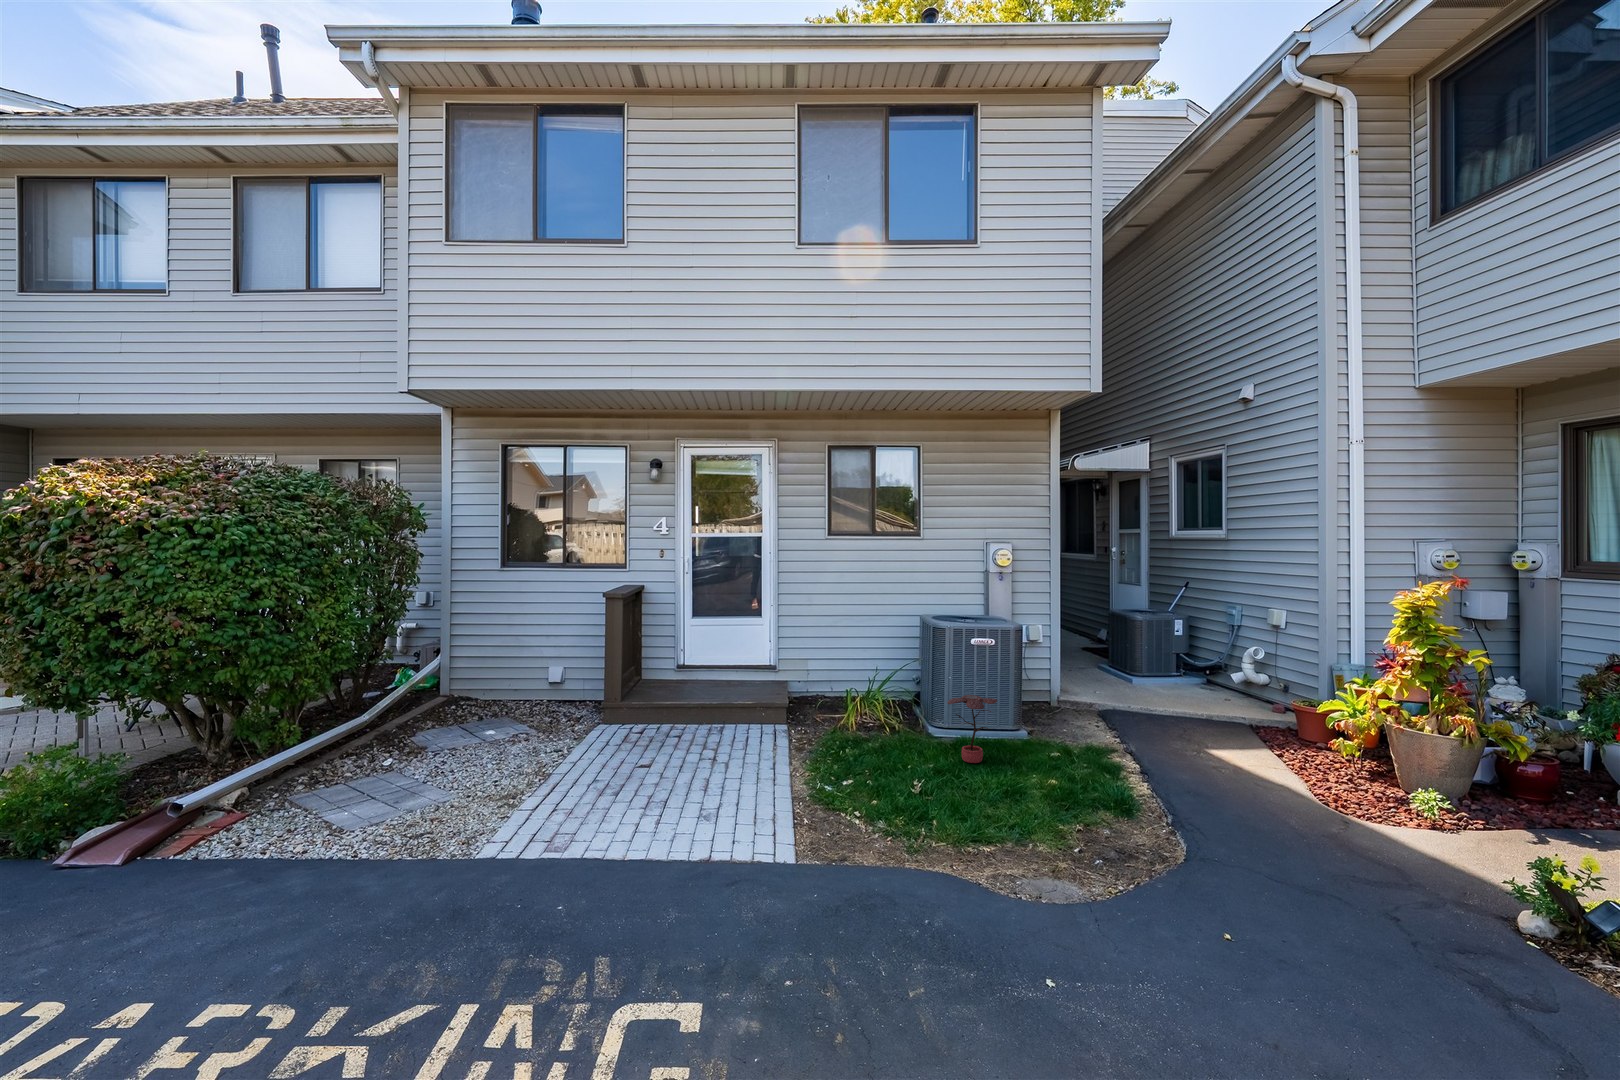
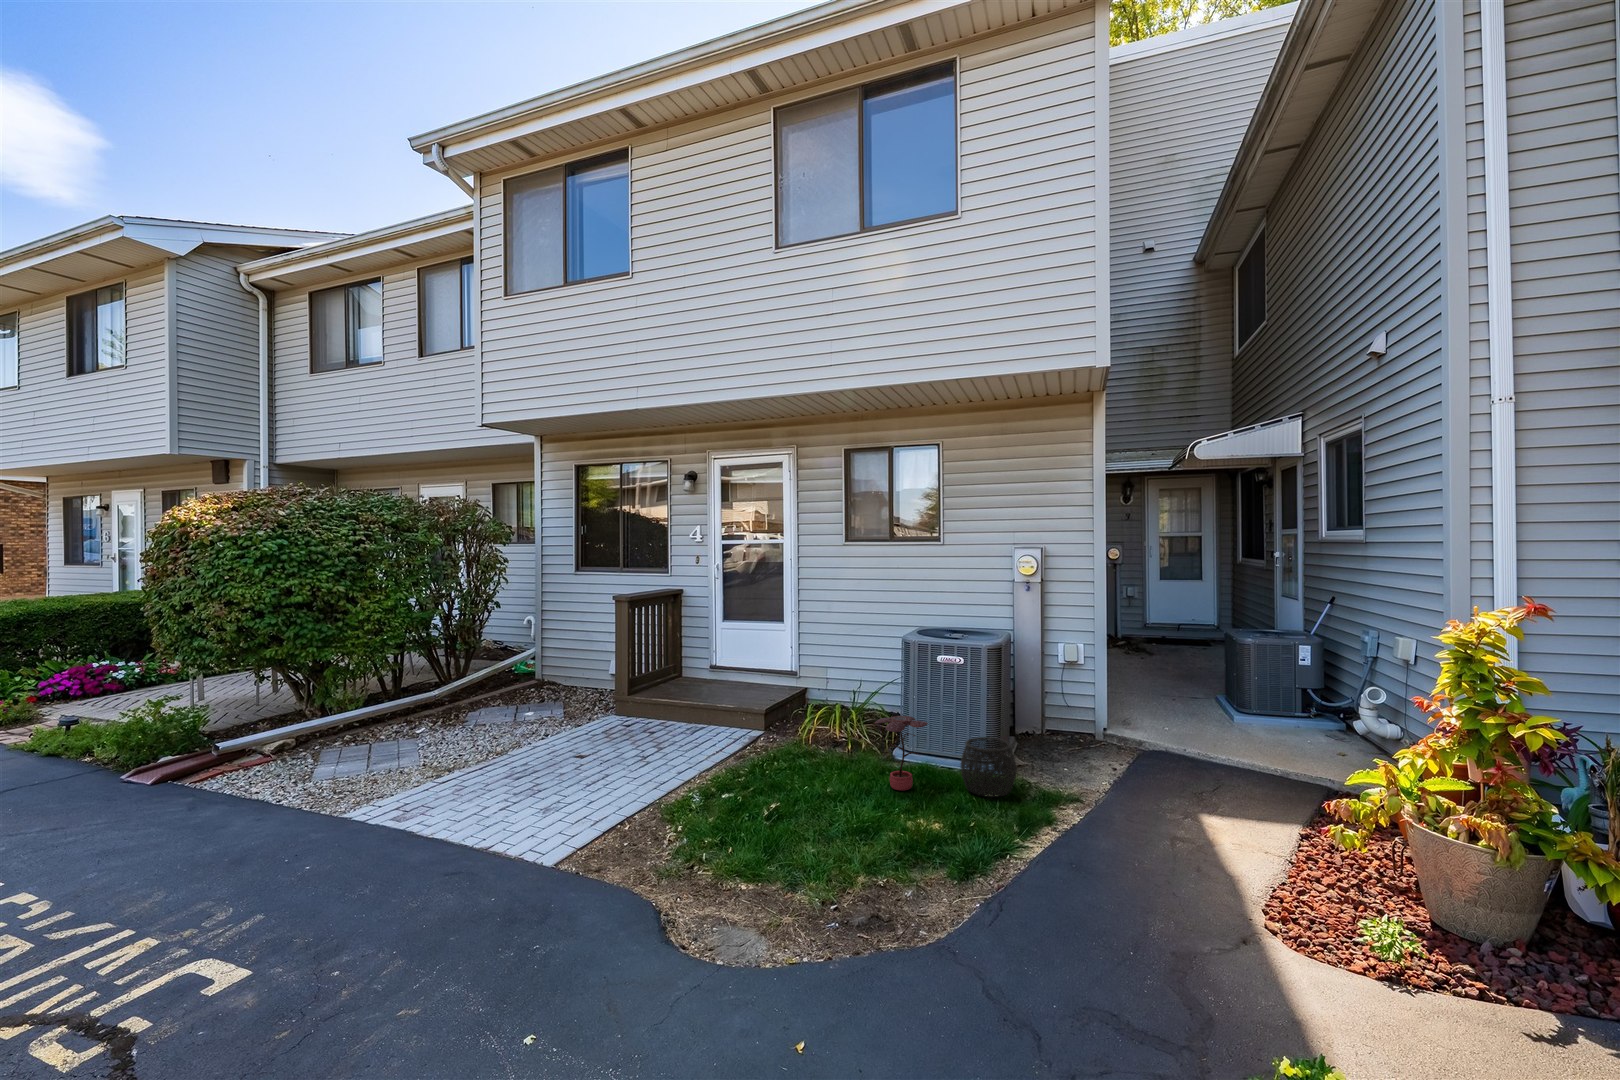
woven basket: none [1017,708,1068,760] -> present [961,737,1016,797]

